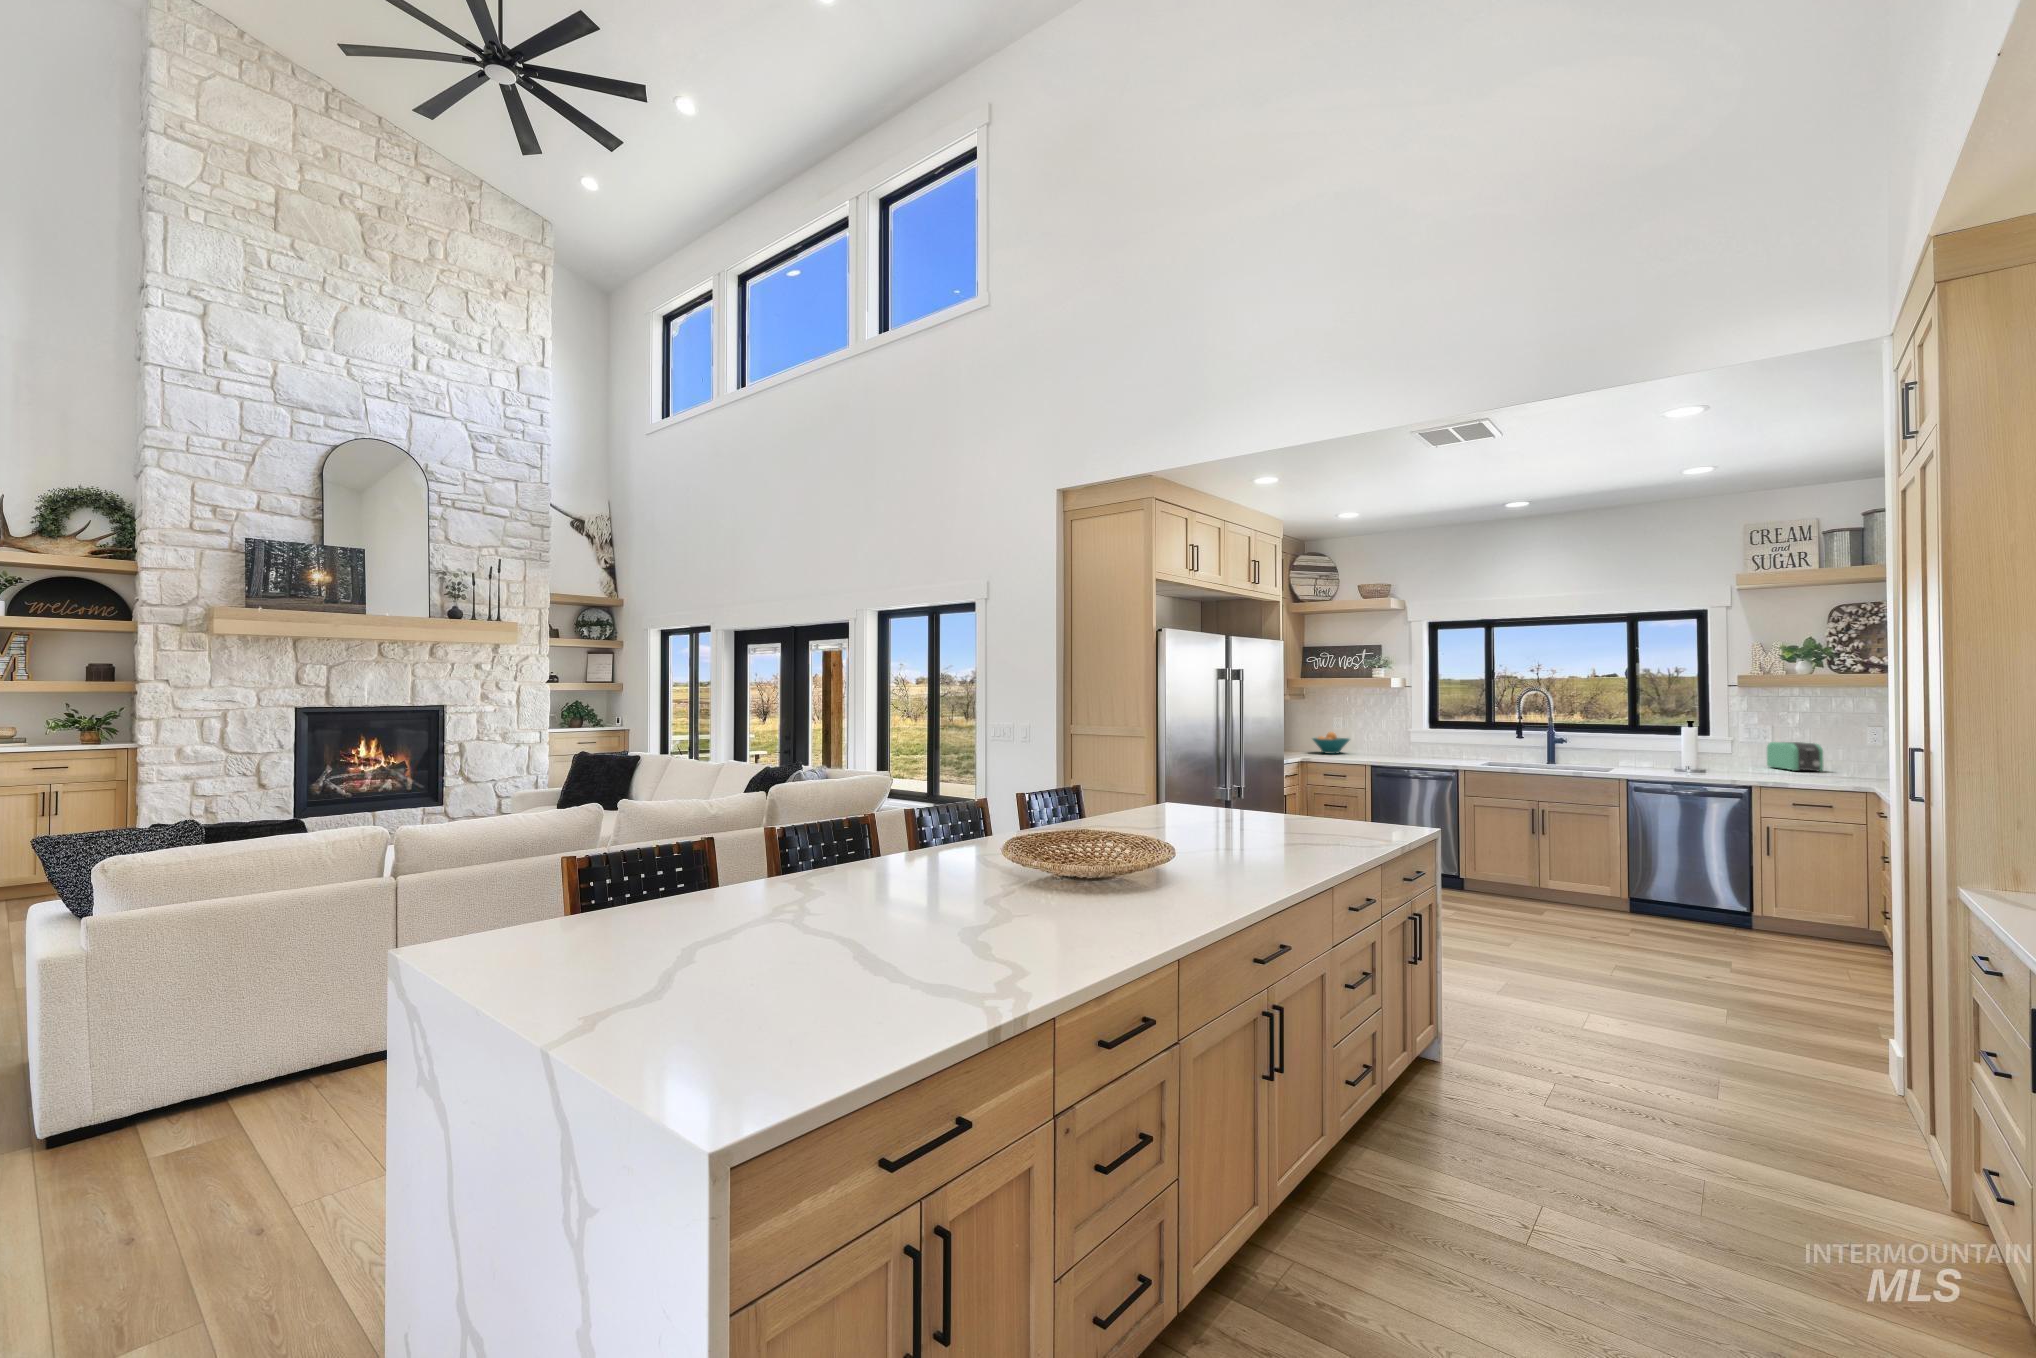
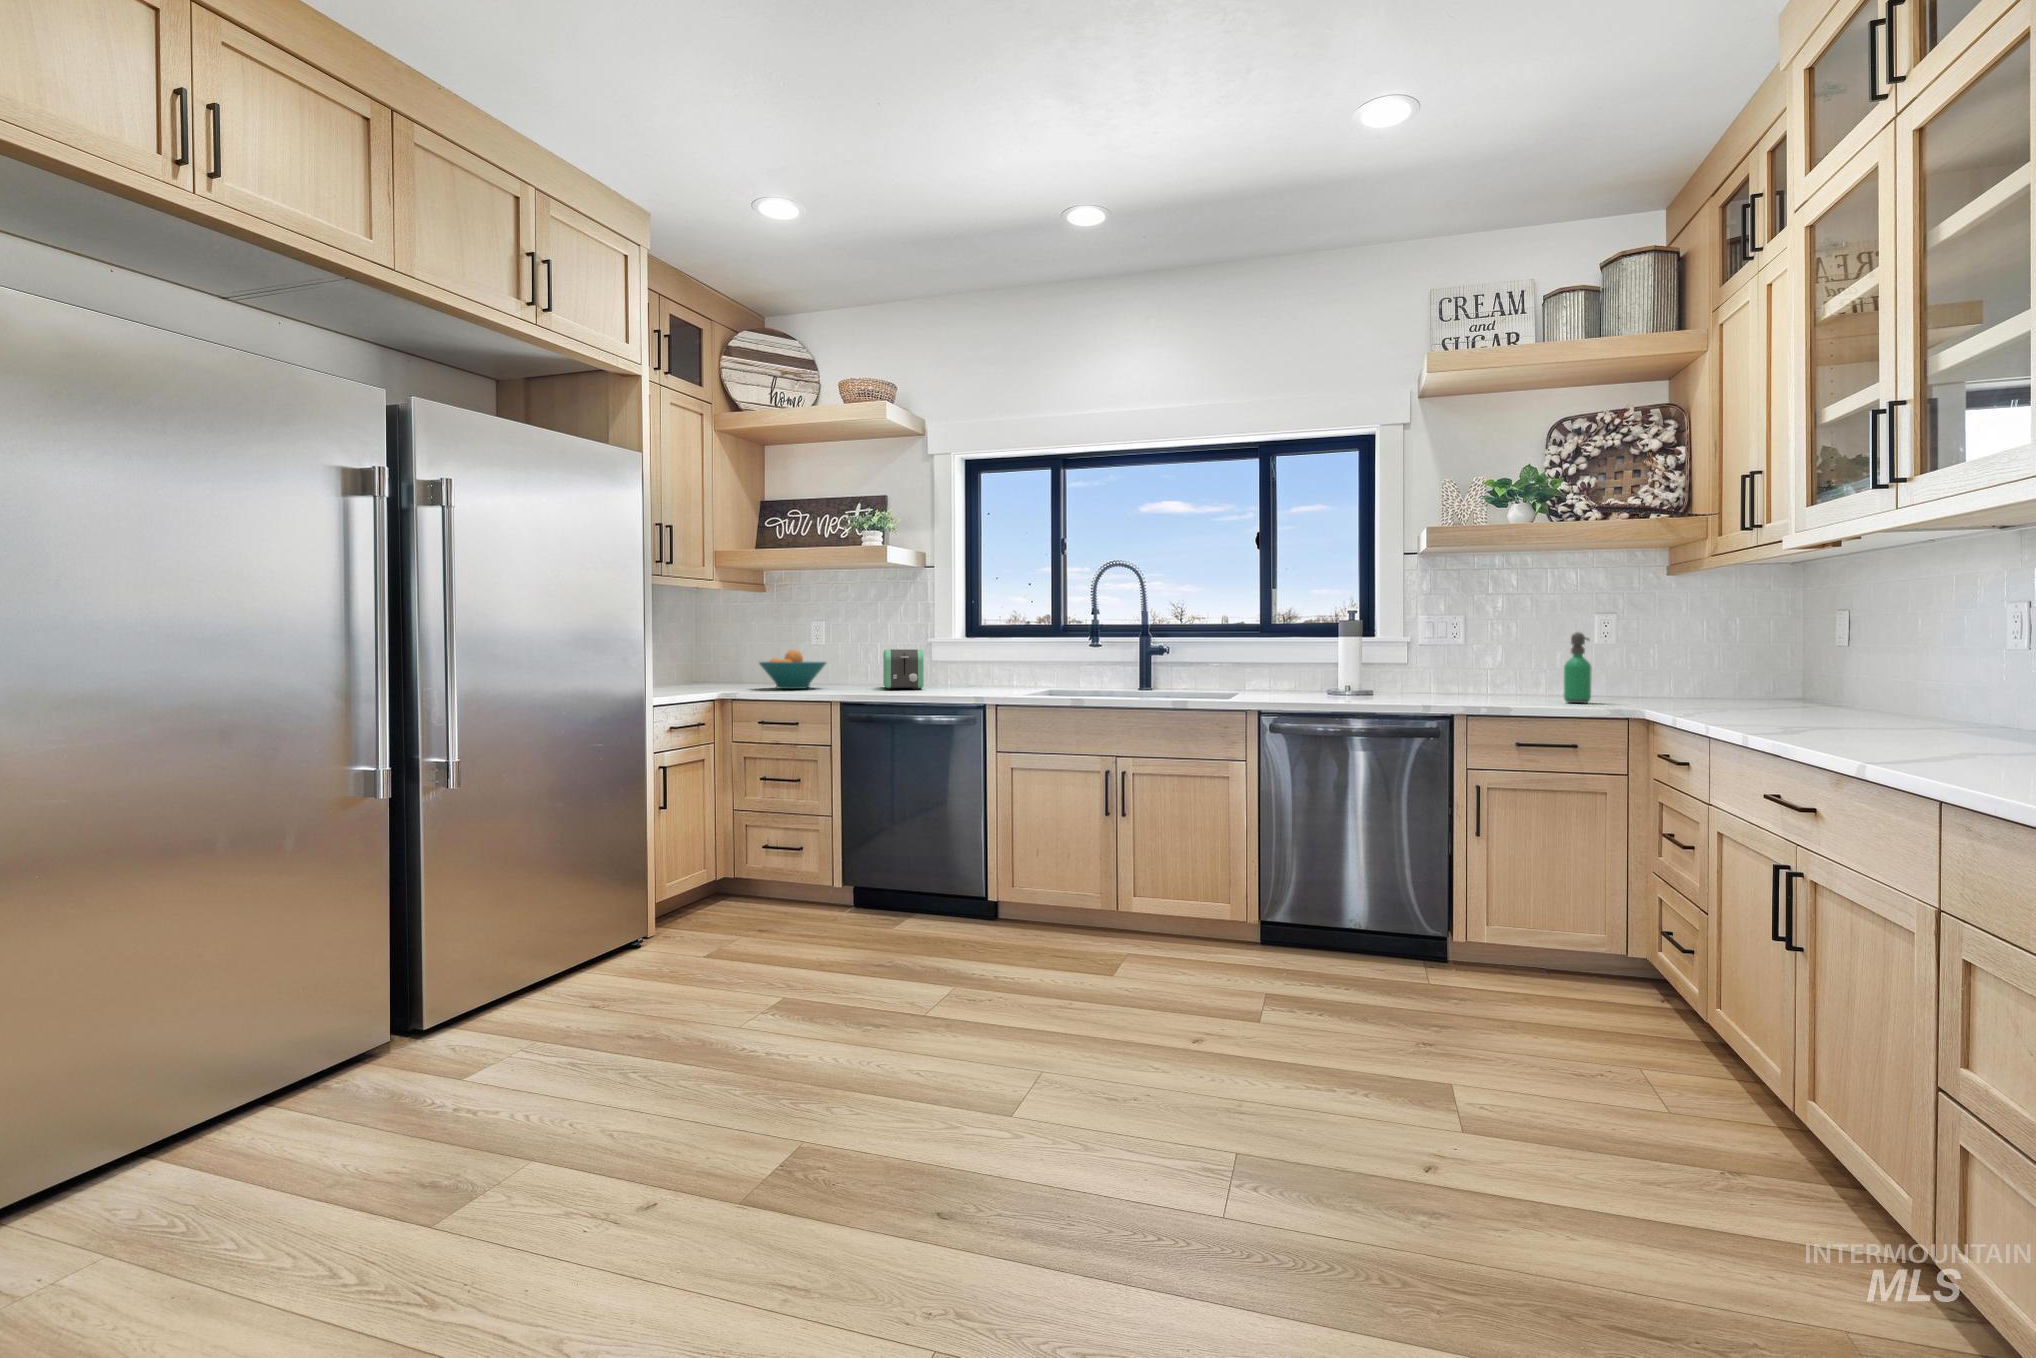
soap dispenser: none [1834,738,1853,778] -> present [1564,632,1591,703]
toaster: present [1767,742,1823,771] -> present [883,649,924,689]

